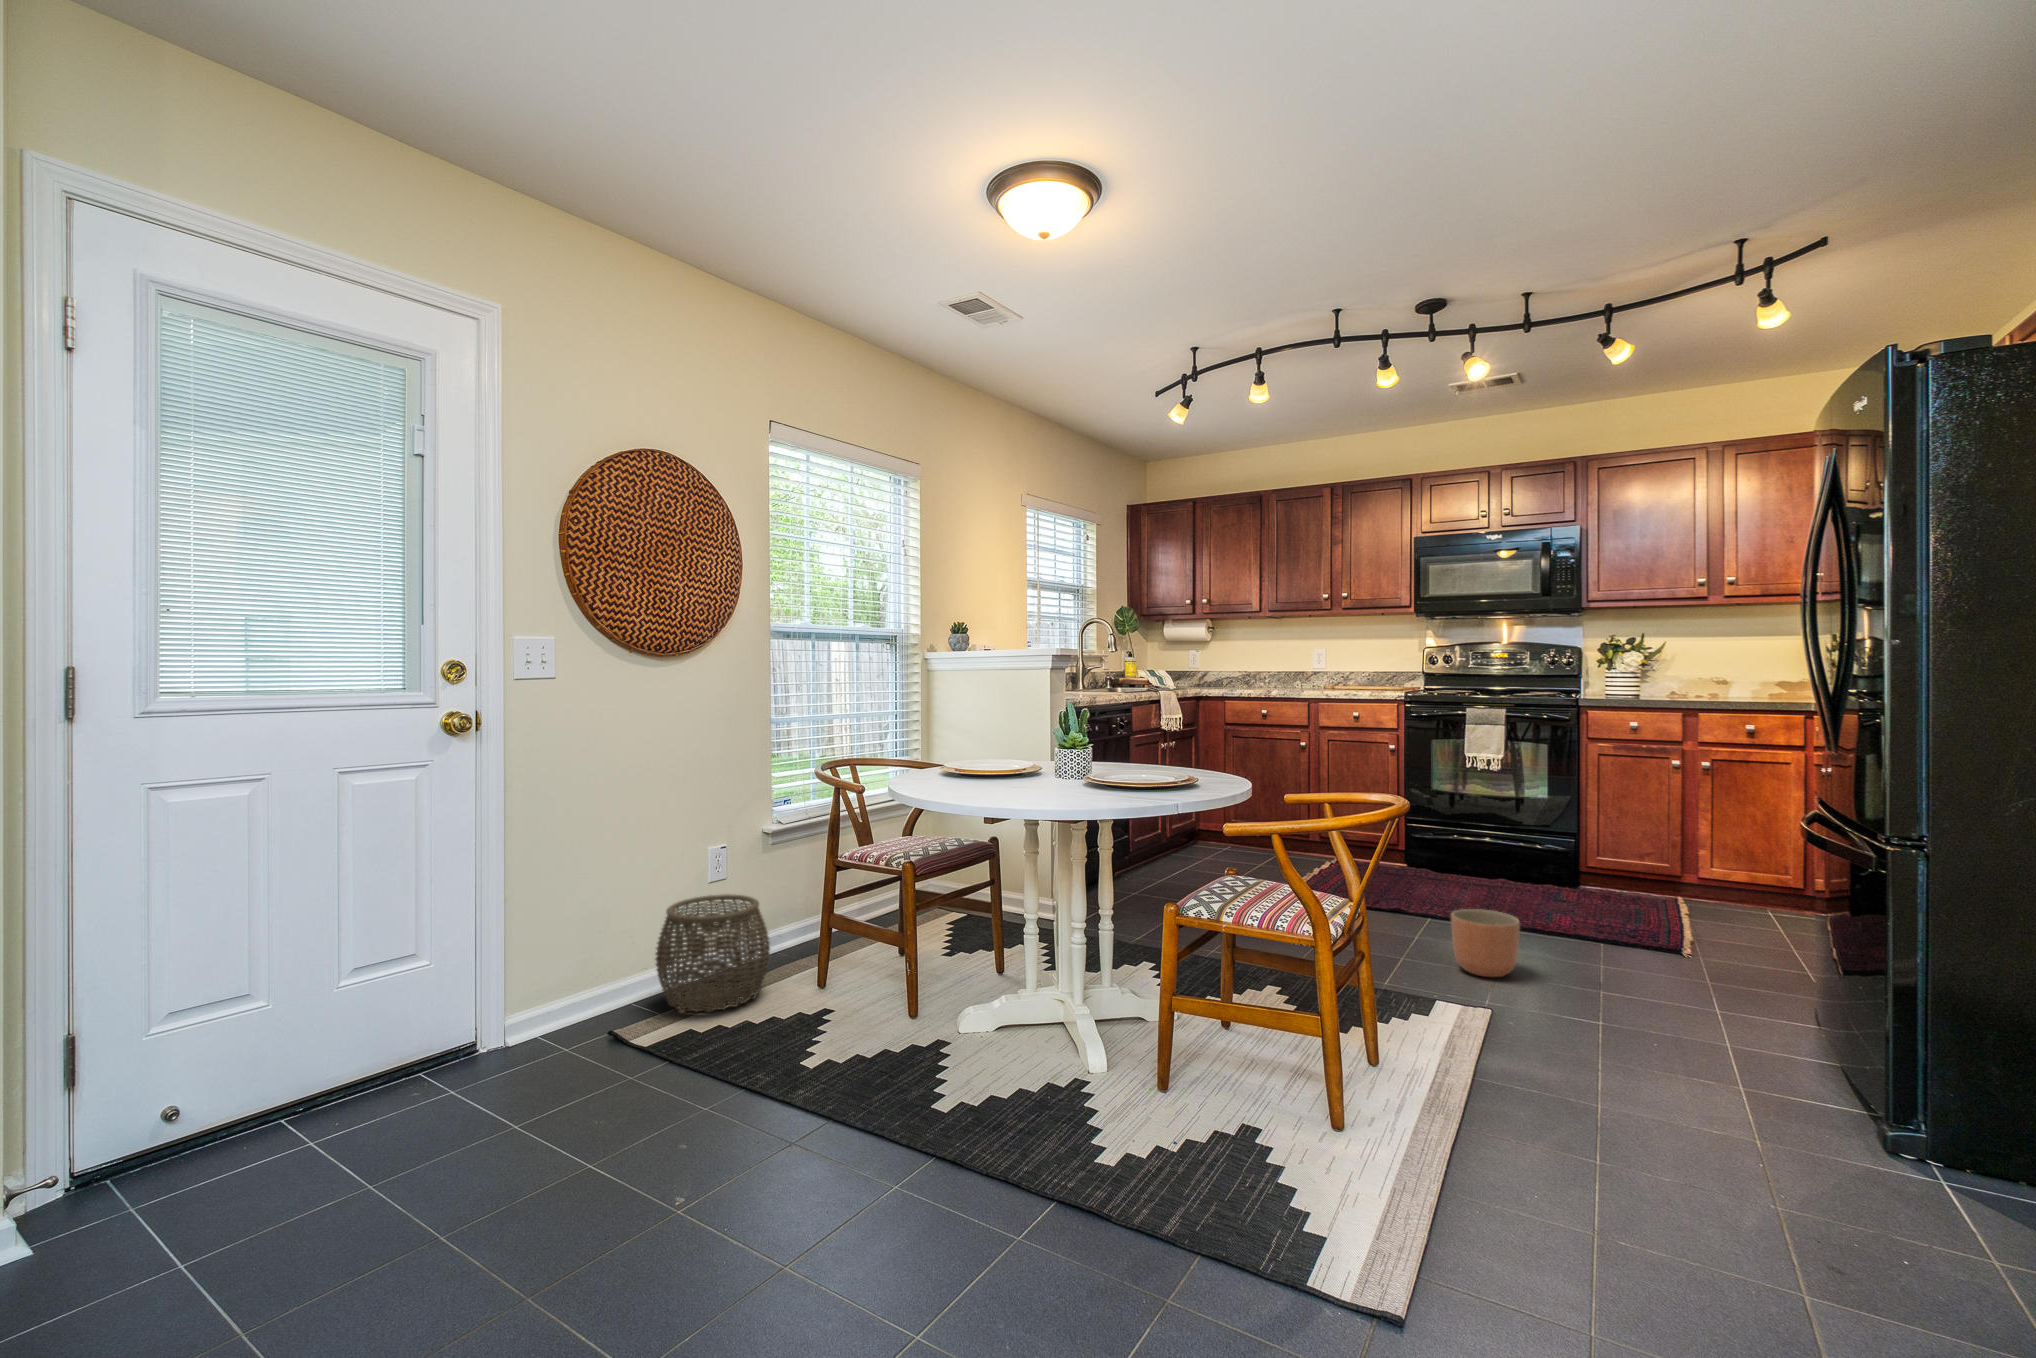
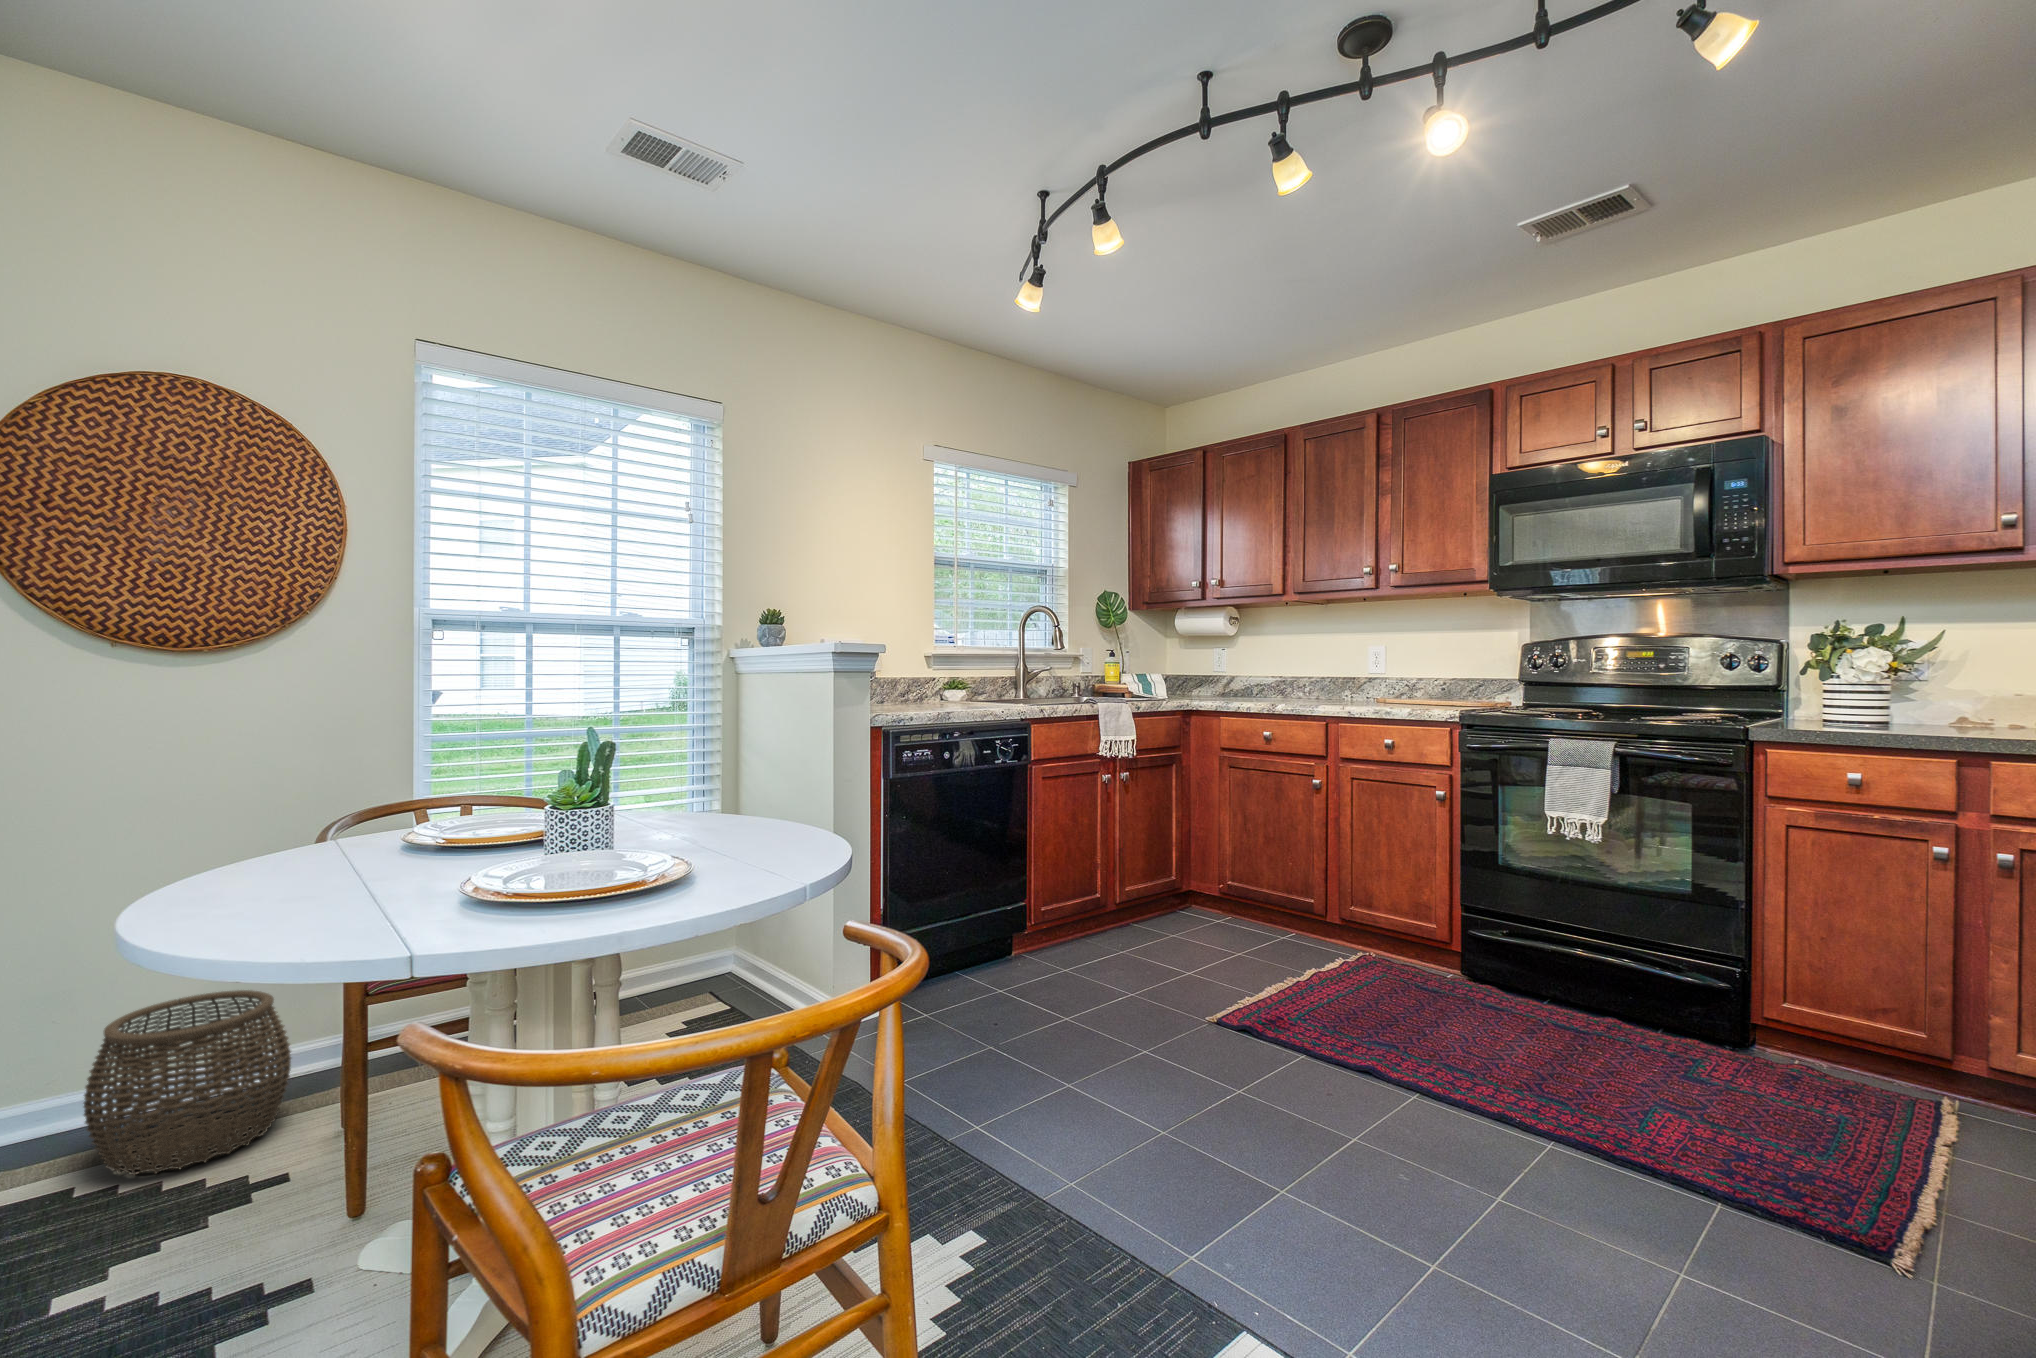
planter: present [1451,909,1520,977] -> none [1346,1129,1474,1287]

